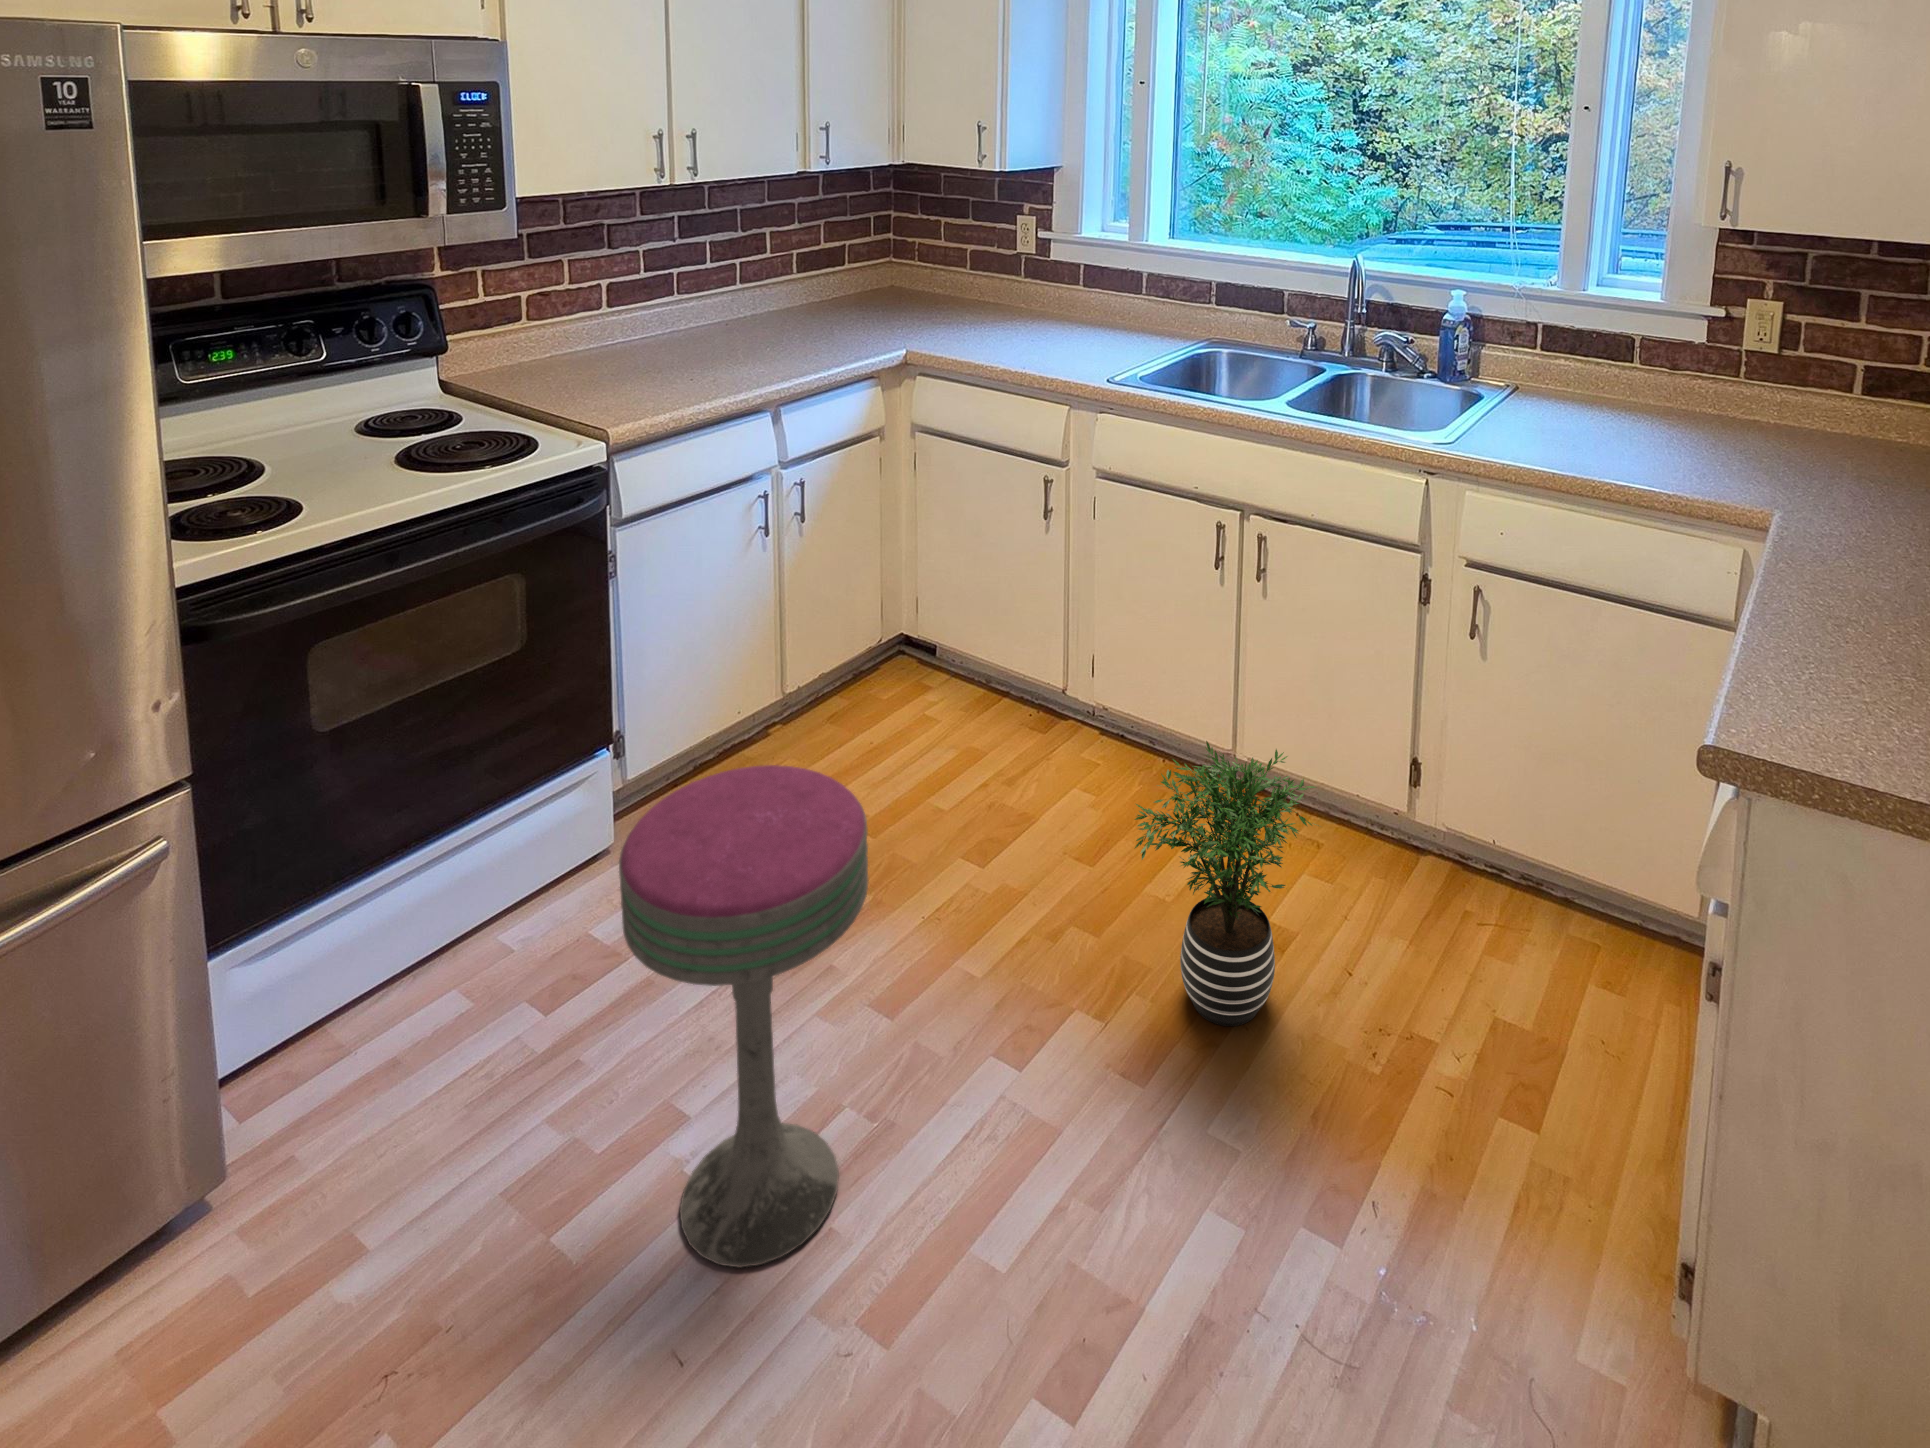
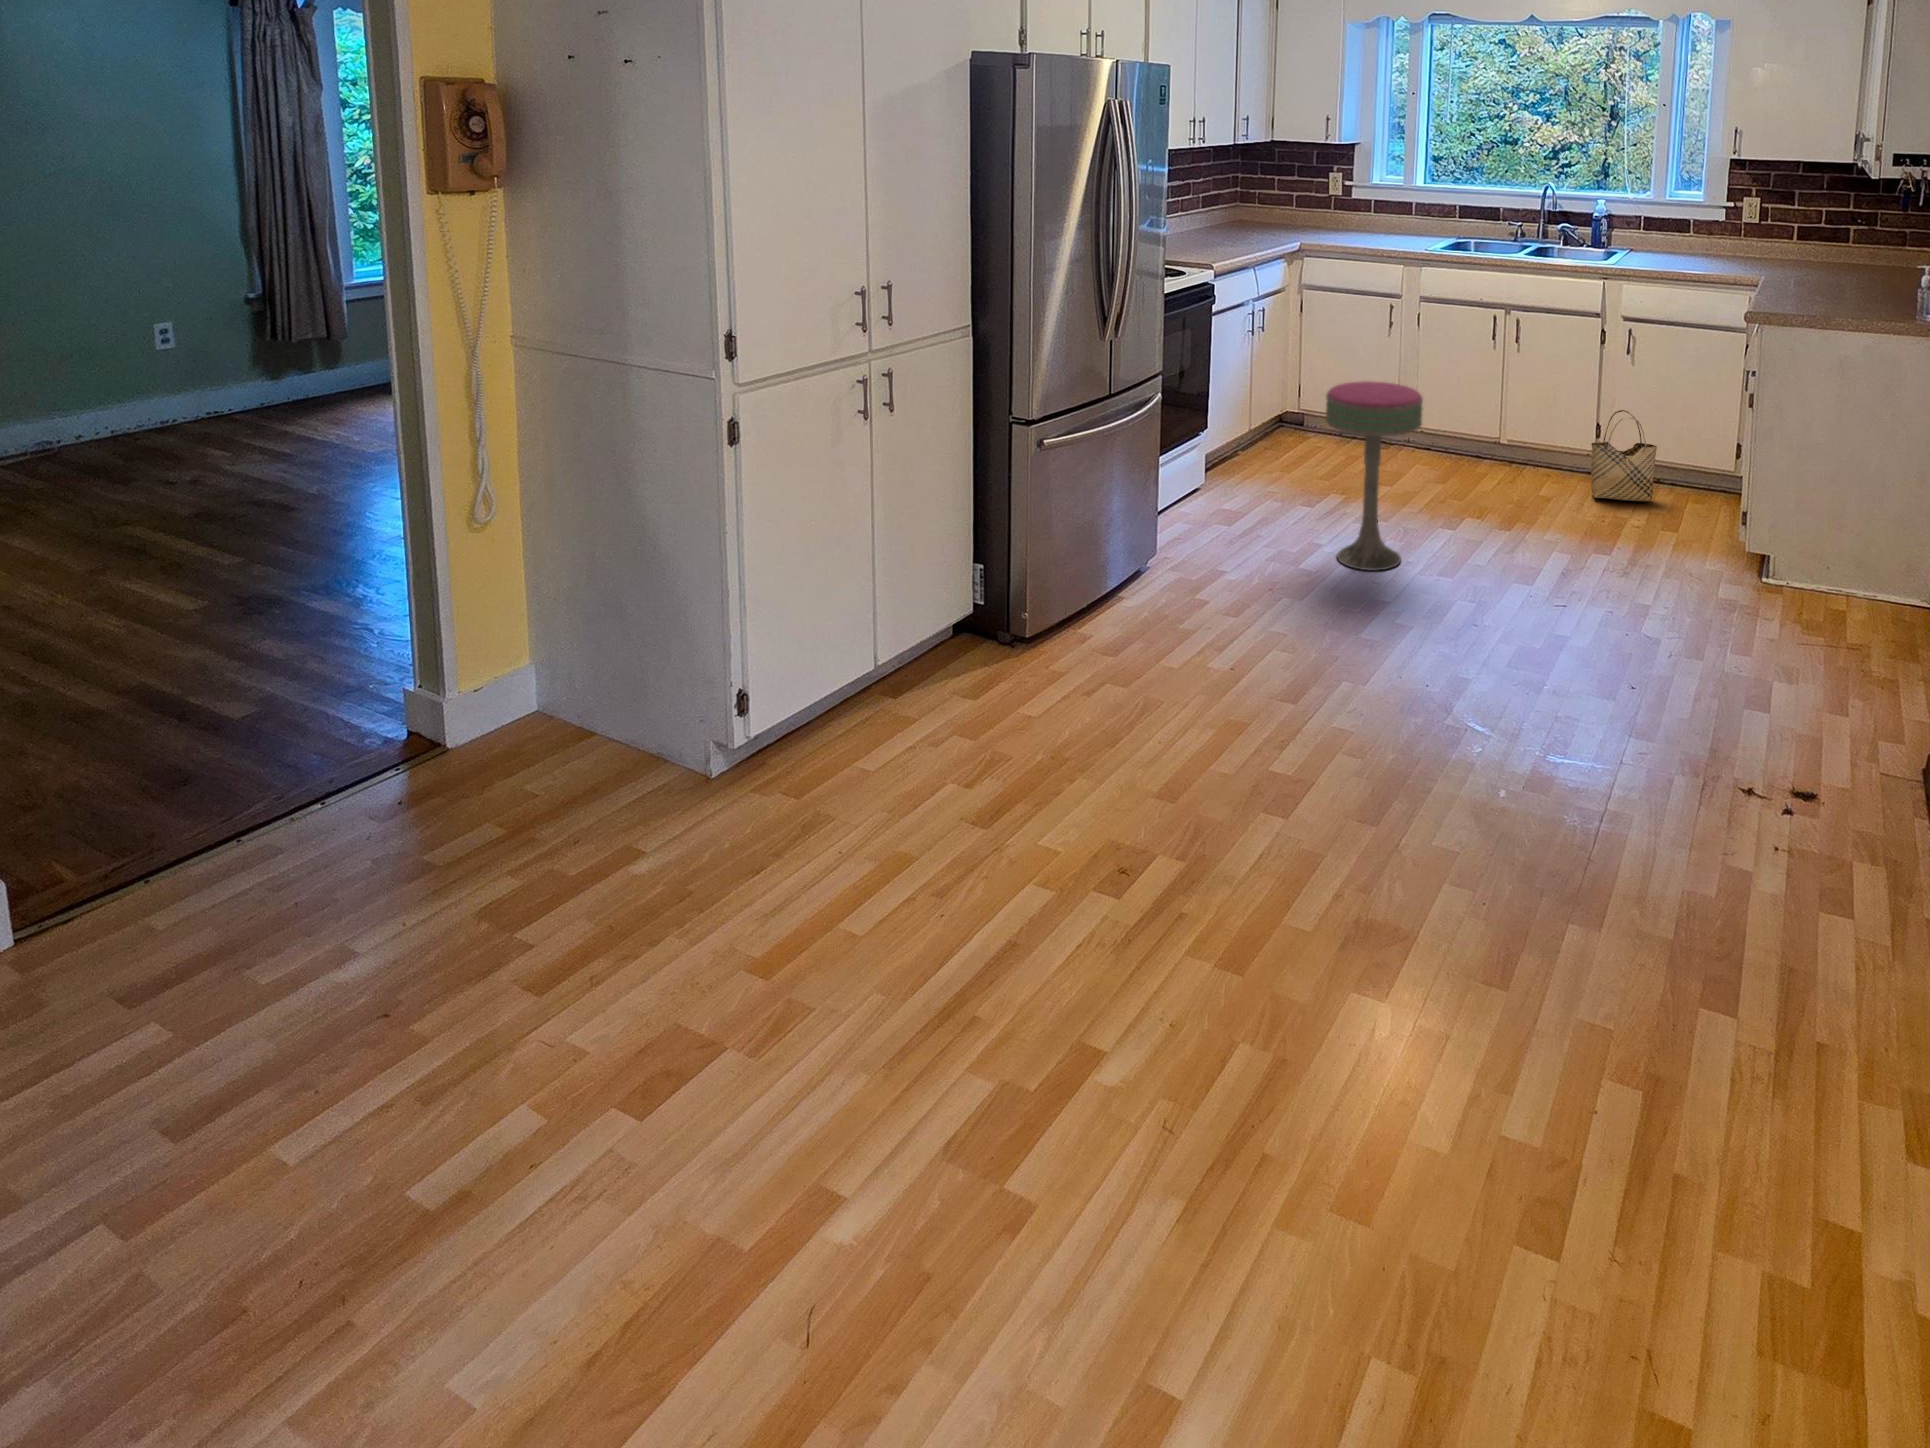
potted plant: present [1135,741,1316,1026] -> none [1489,397,1574,520]
woven basket: none [1381,756,1525,969] -> present [1591,410,1657,501]

